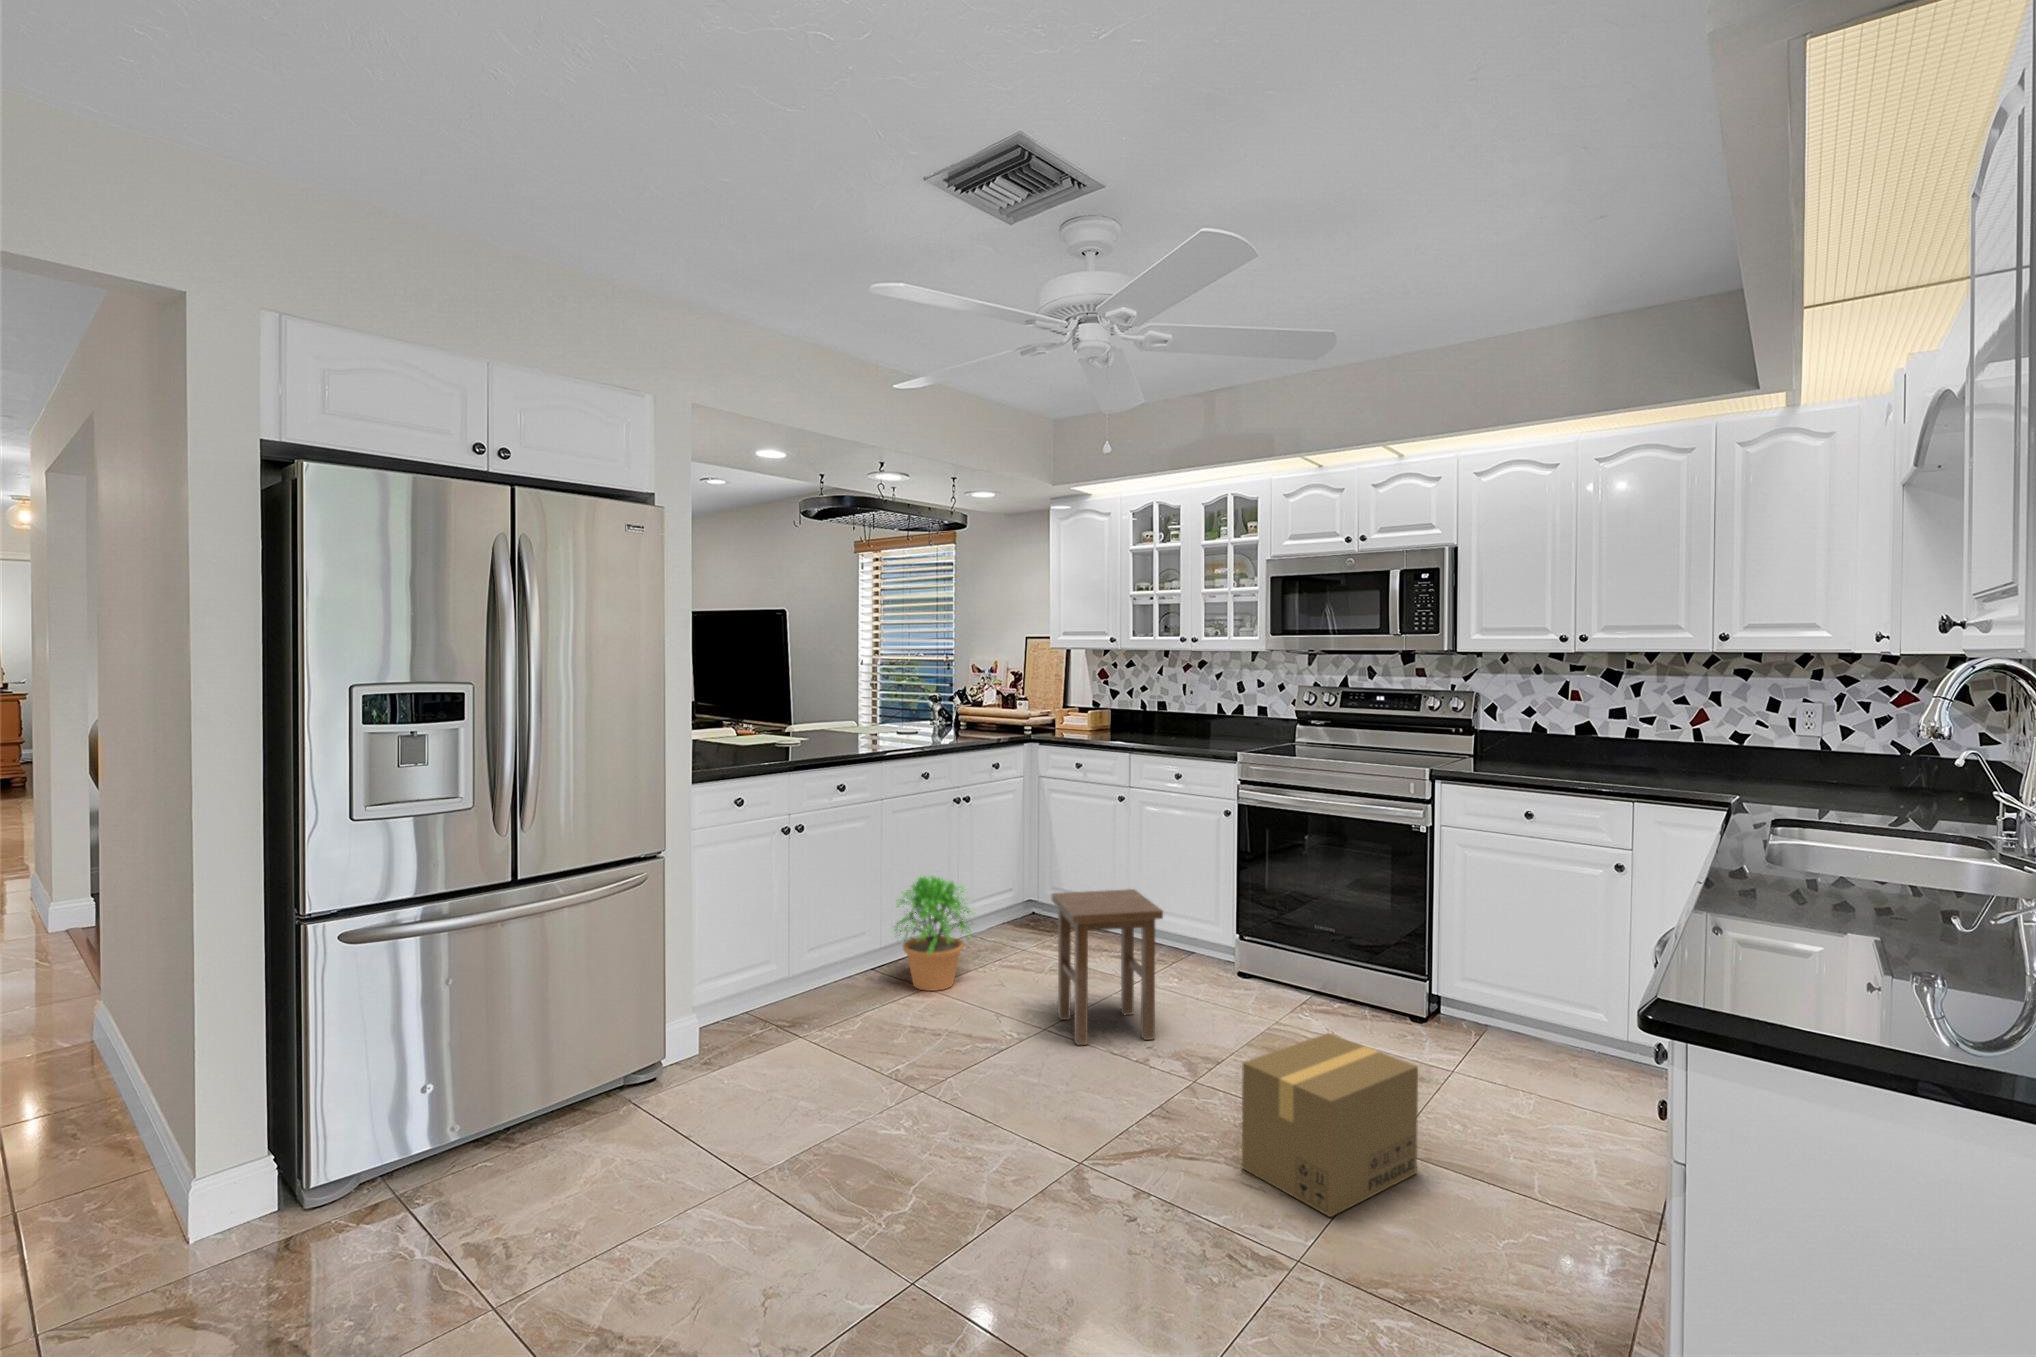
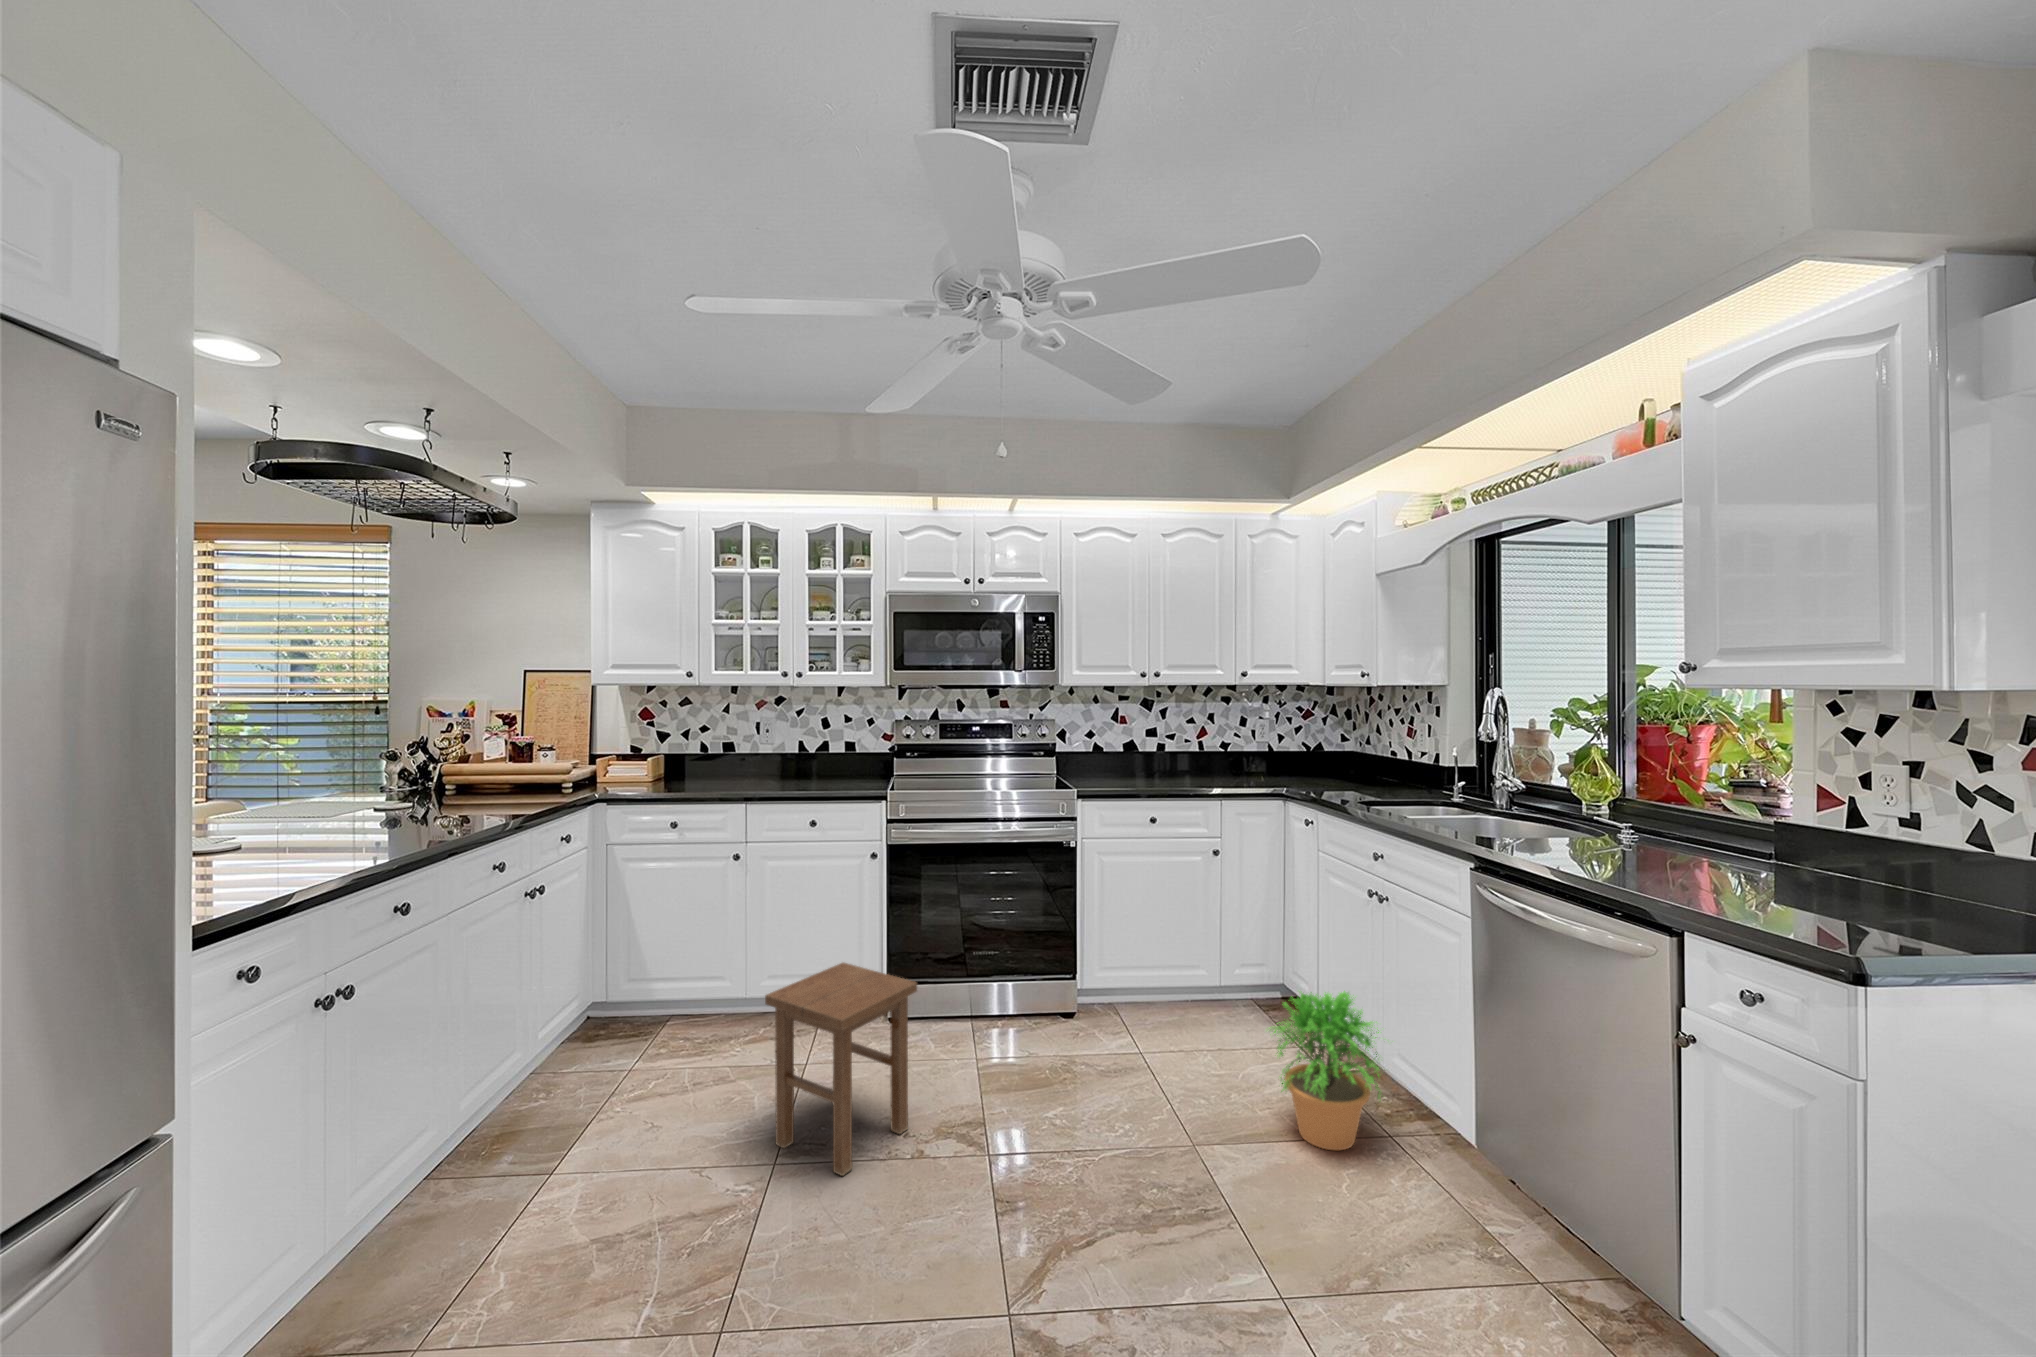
potted plant: present [894,876,973,991] -> present [1270,991,1380,1151]
cardboard box: present [1242,1033,1418,1217] -> none [1157,1067,1277,1263]

